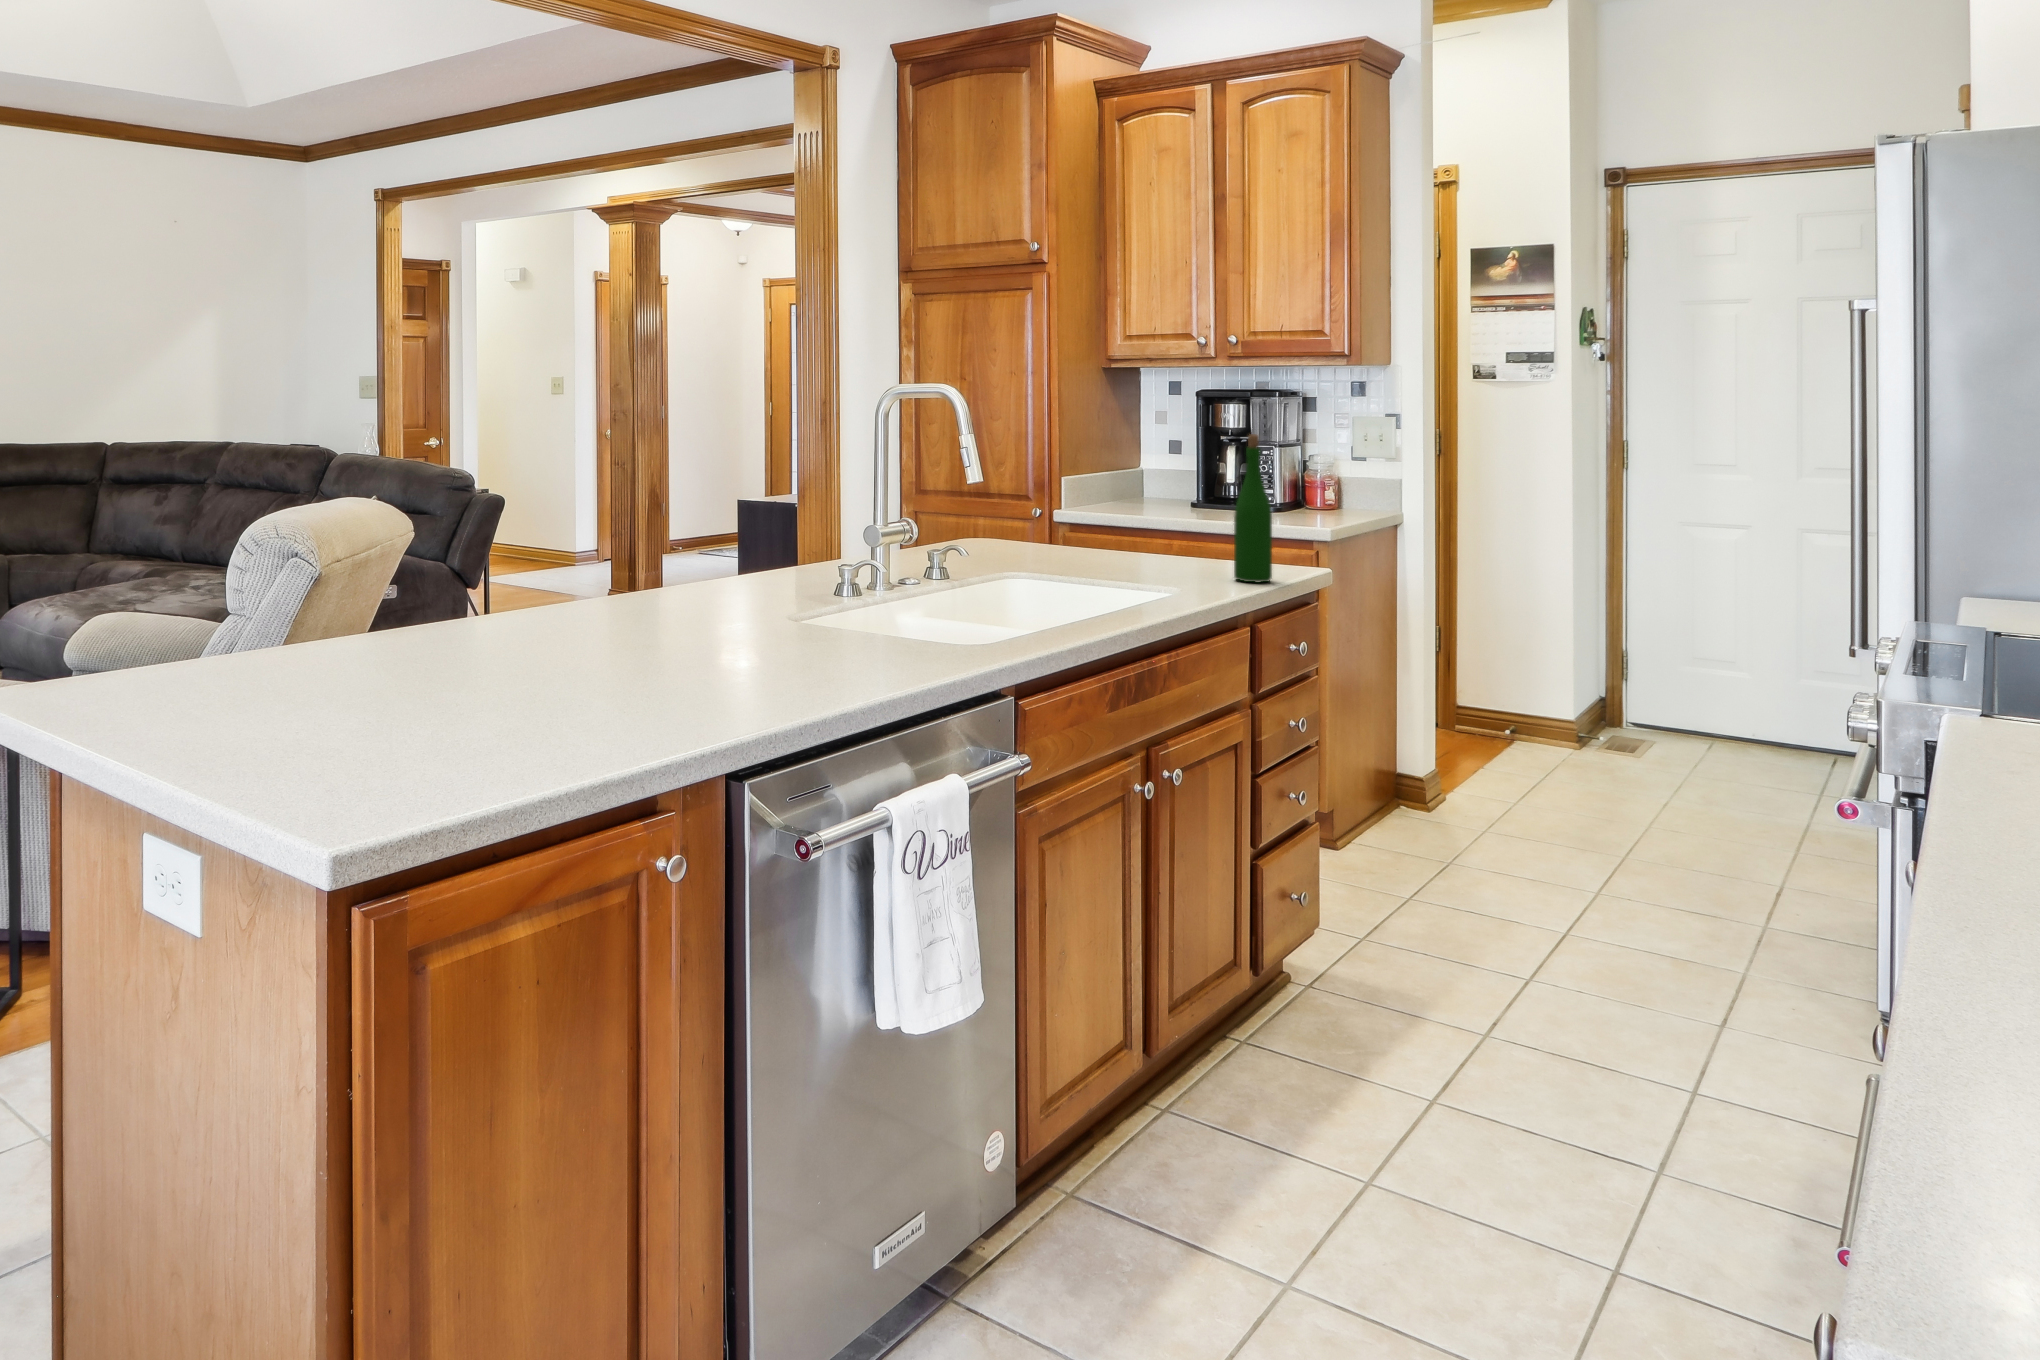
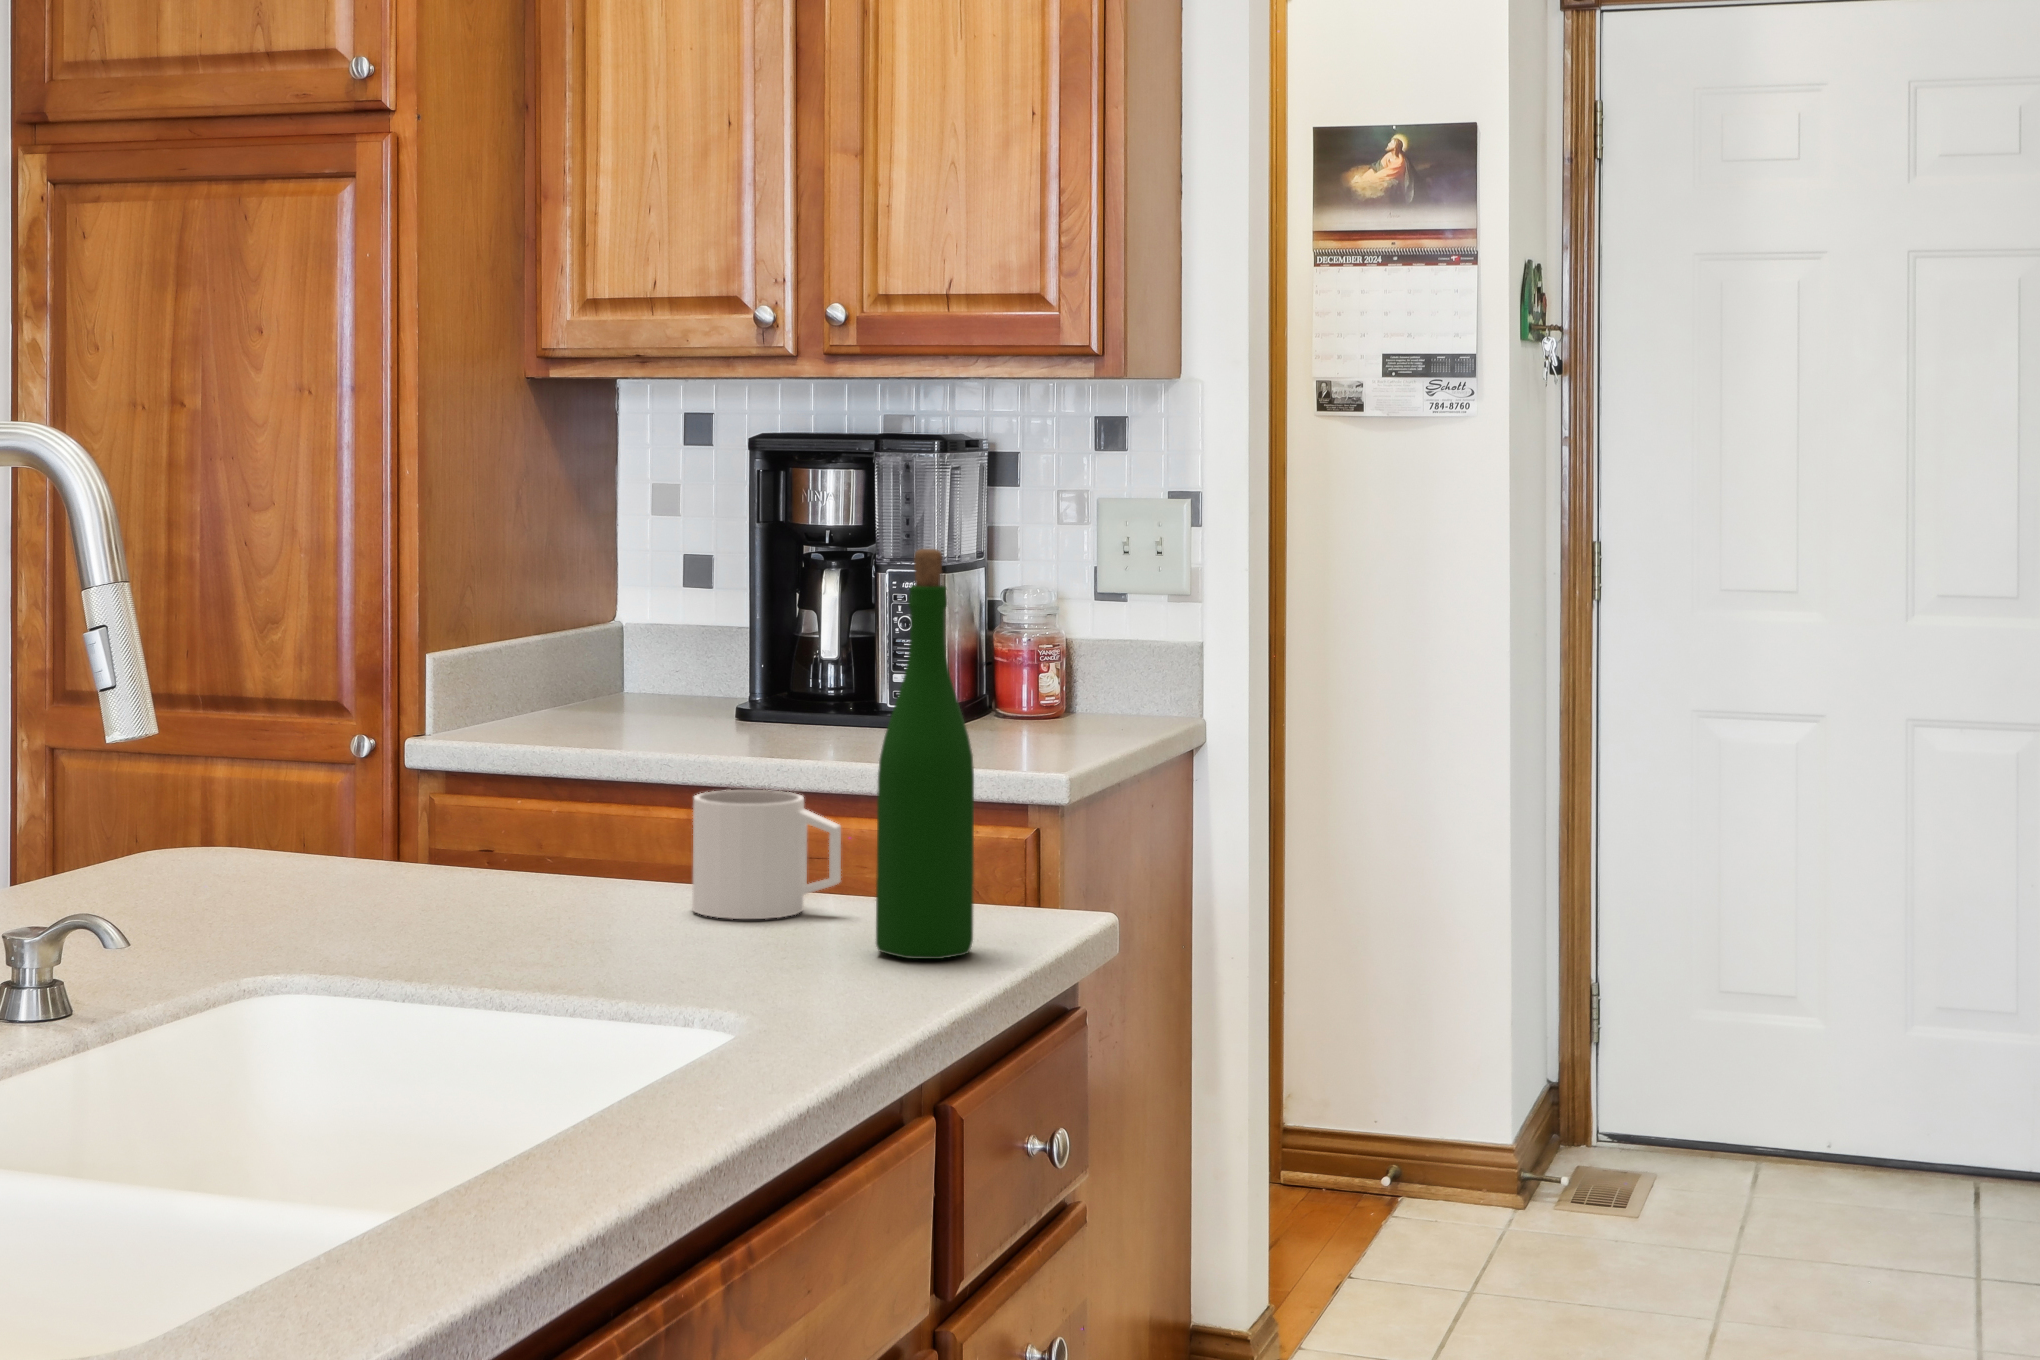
mug: none [1166,523,1223,569] -> present [692,790,841,919]

